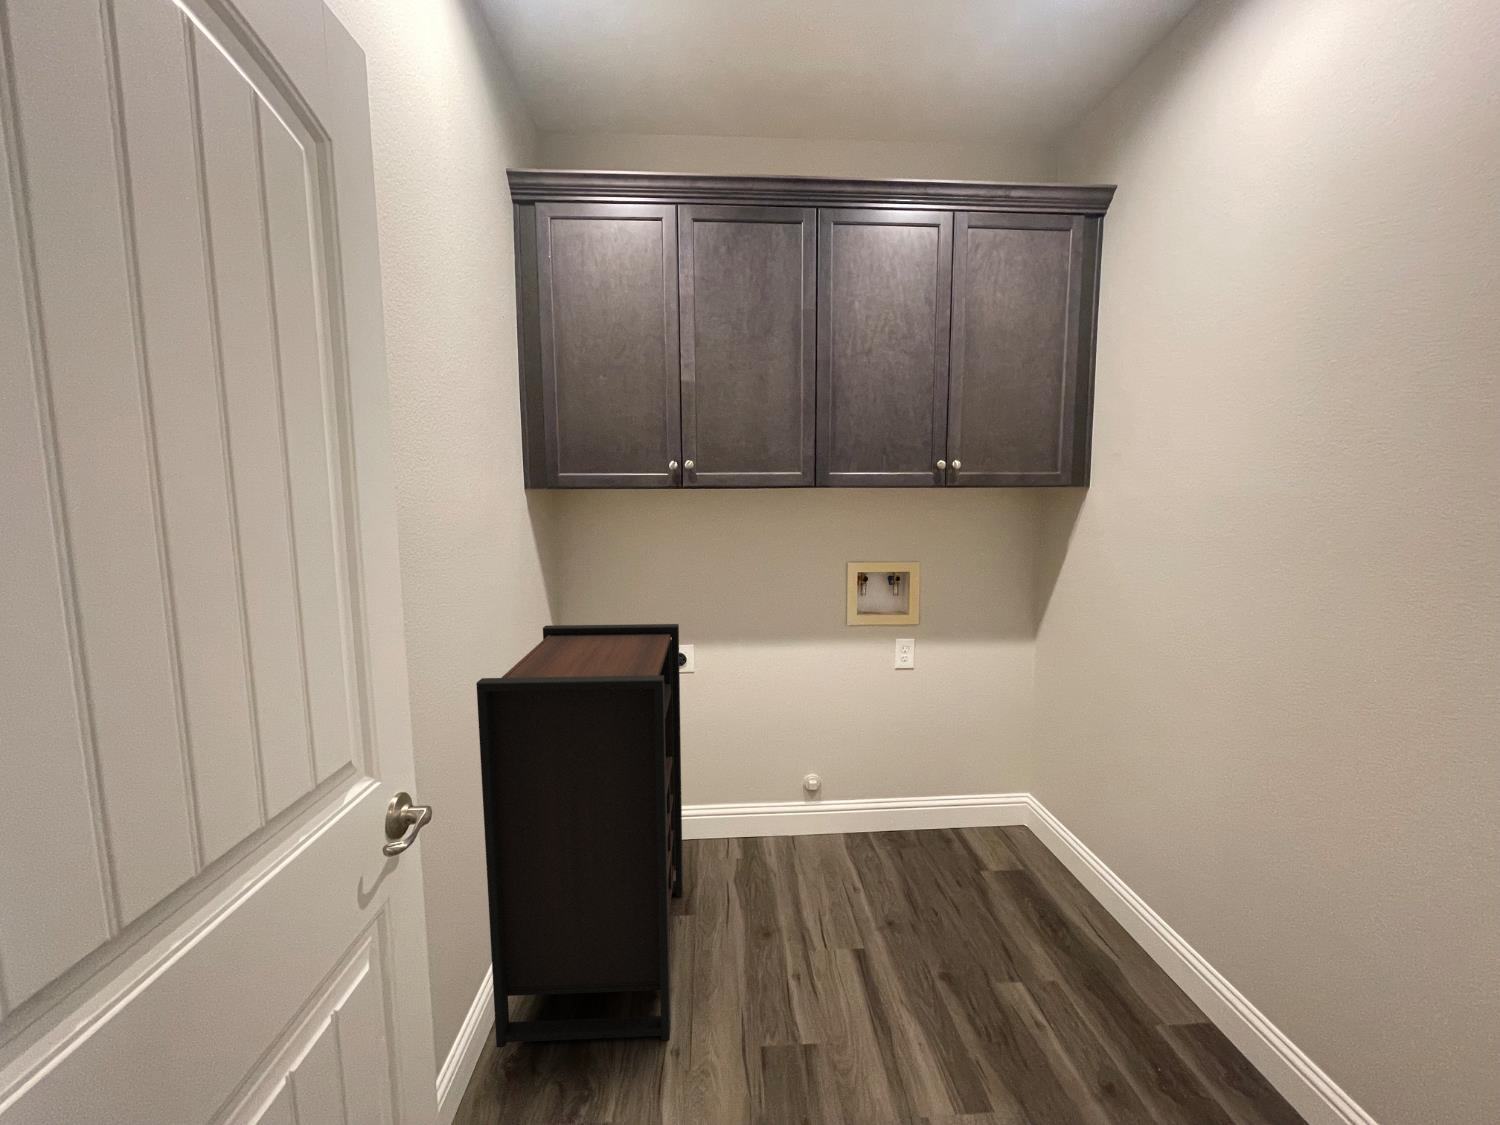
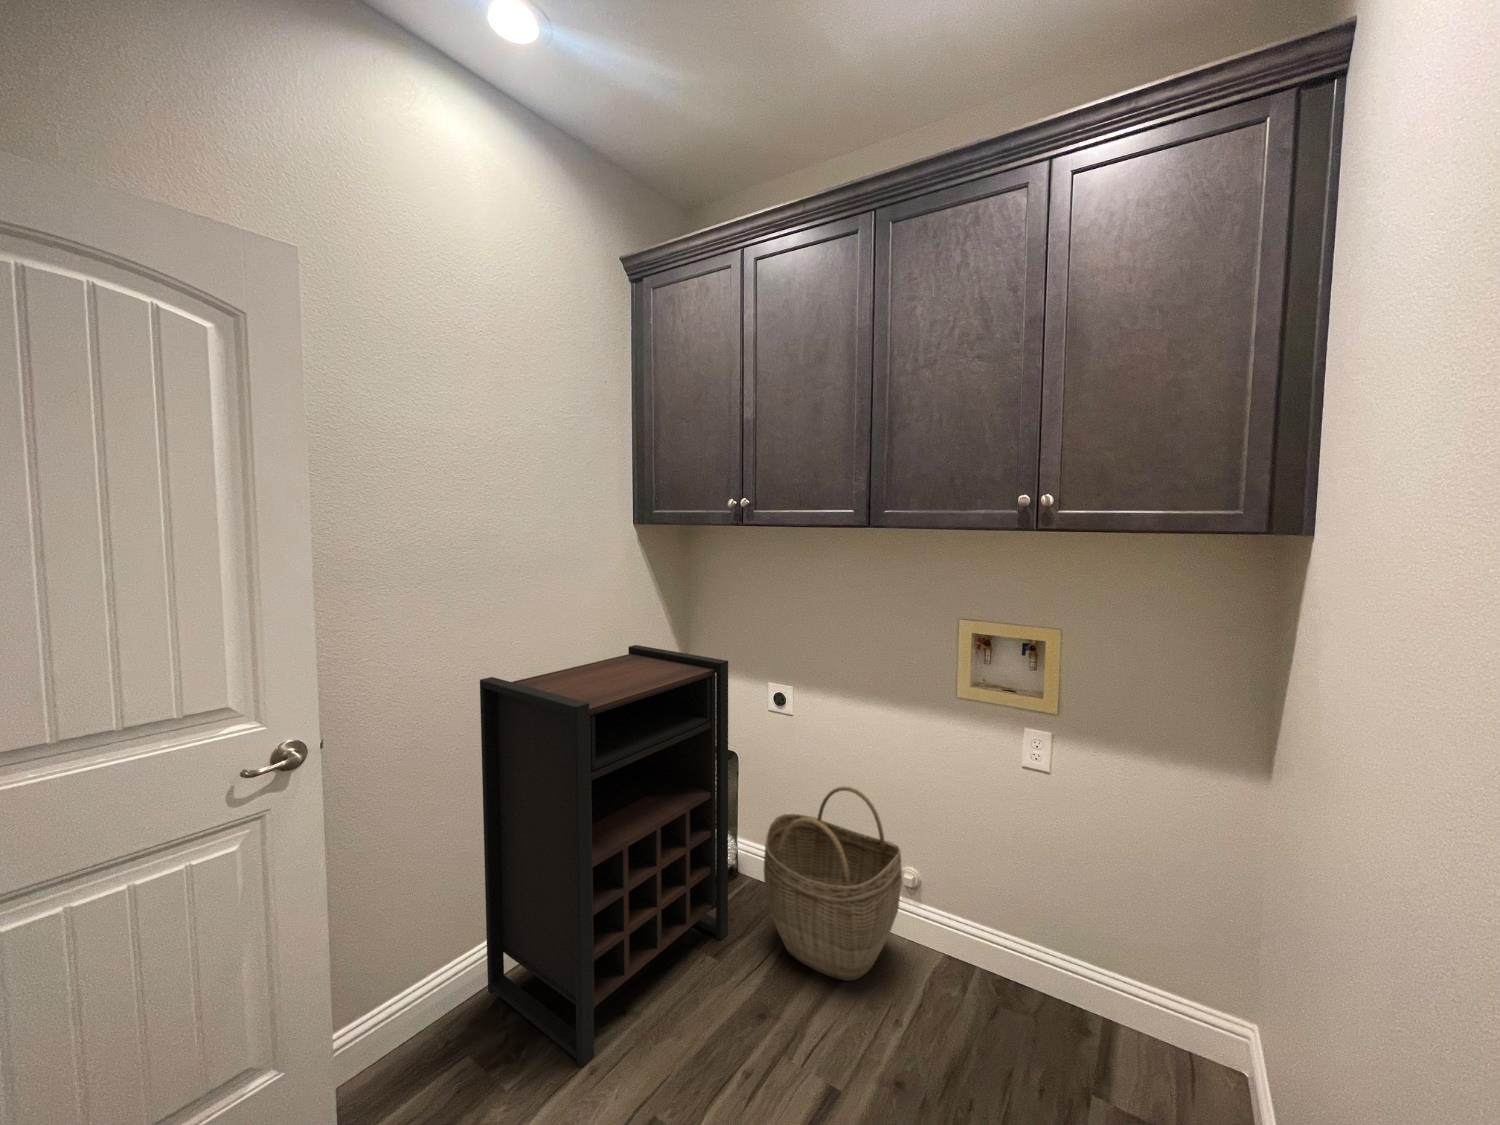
woven basket: none [710,721,831,882] -> present [764,786,902,981]

